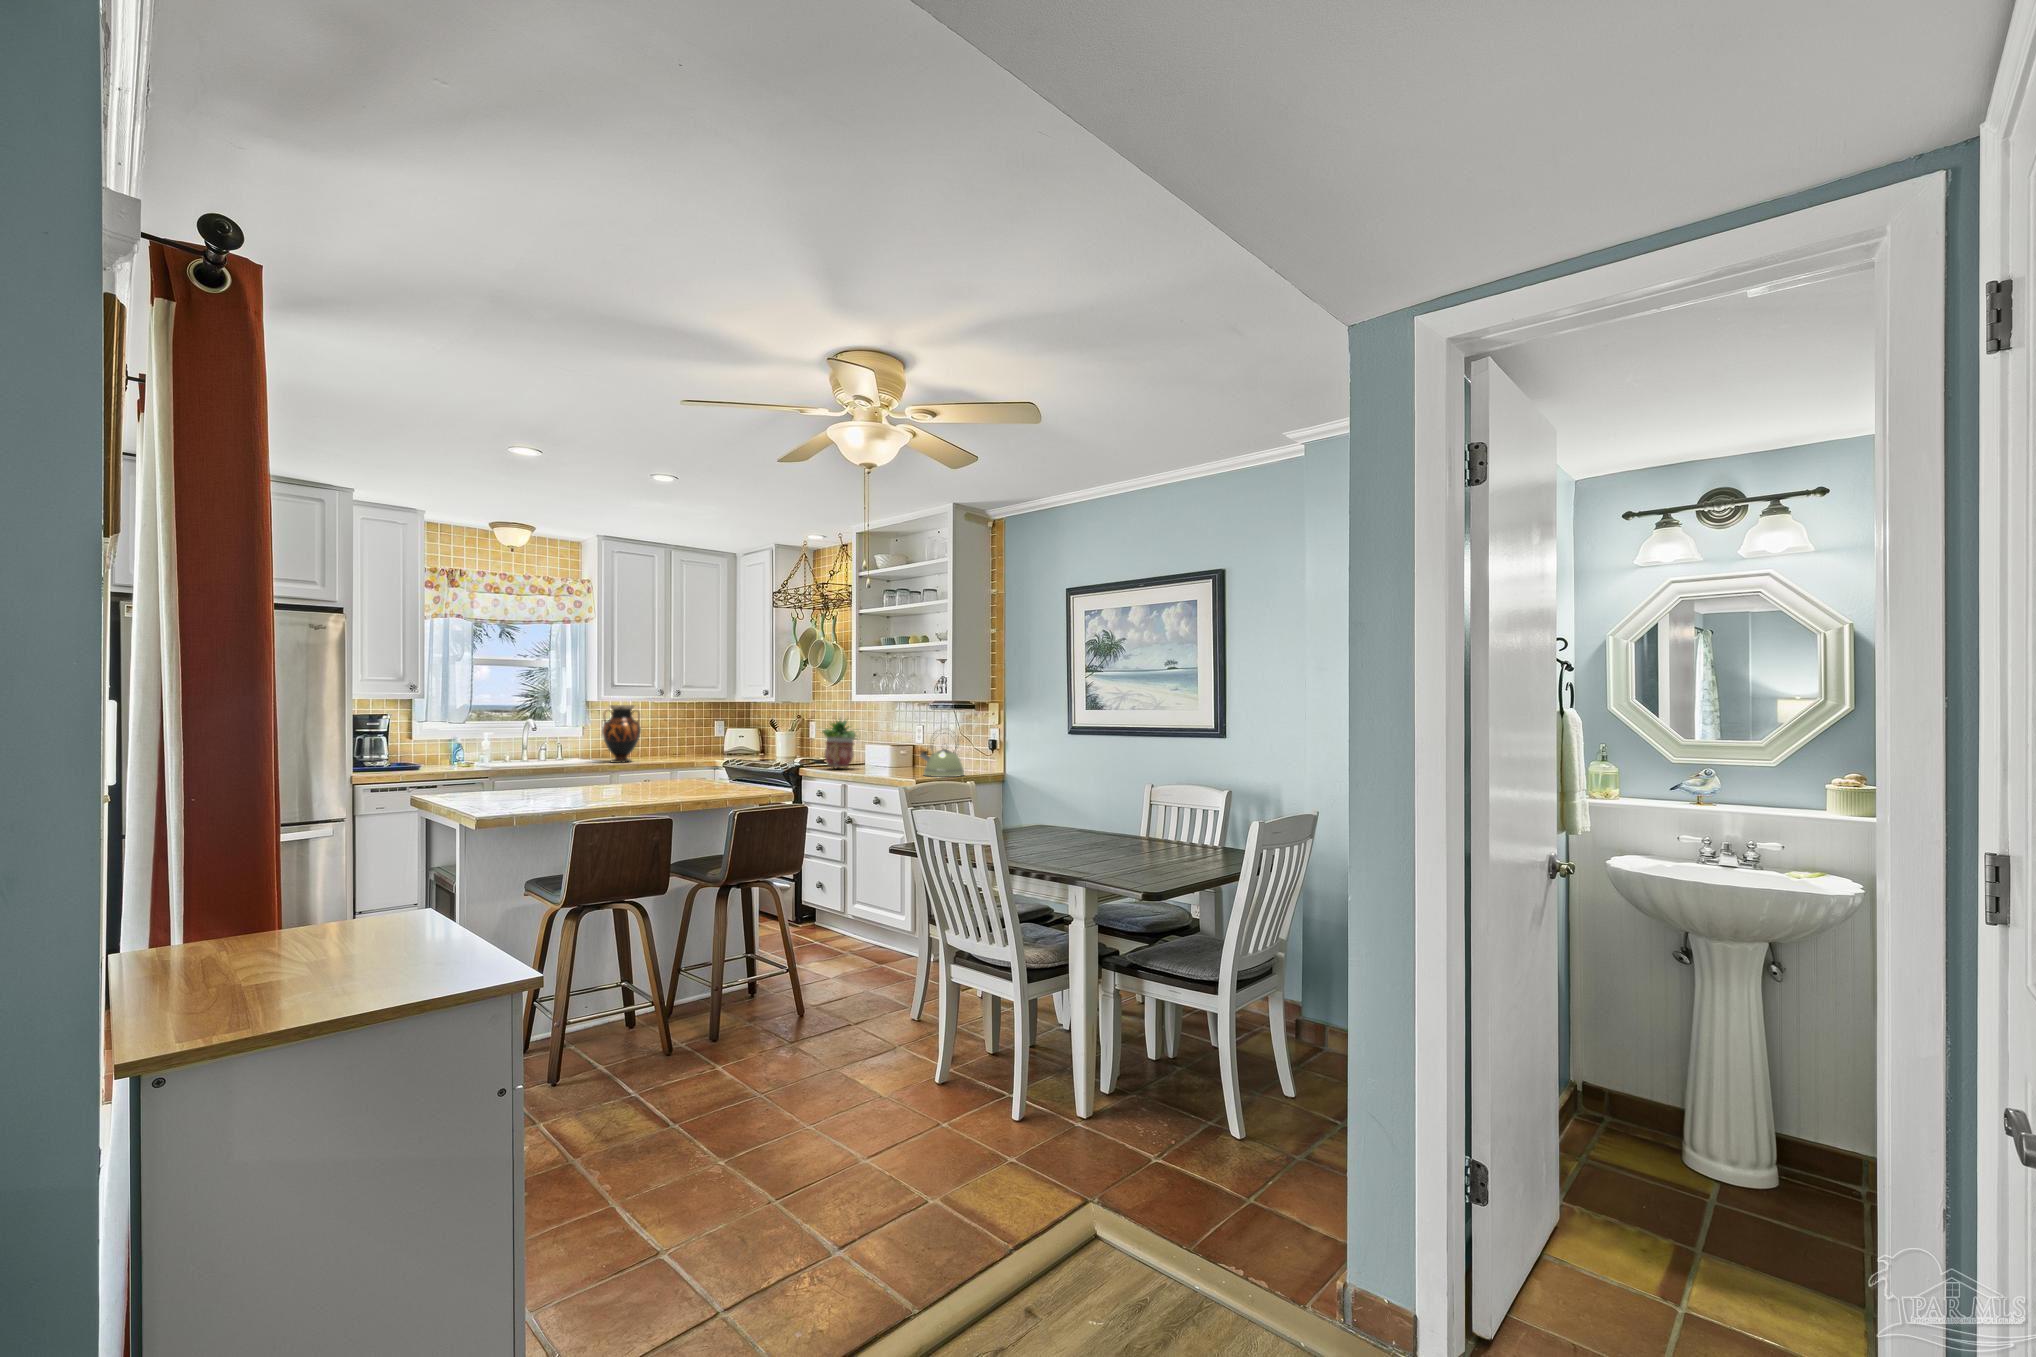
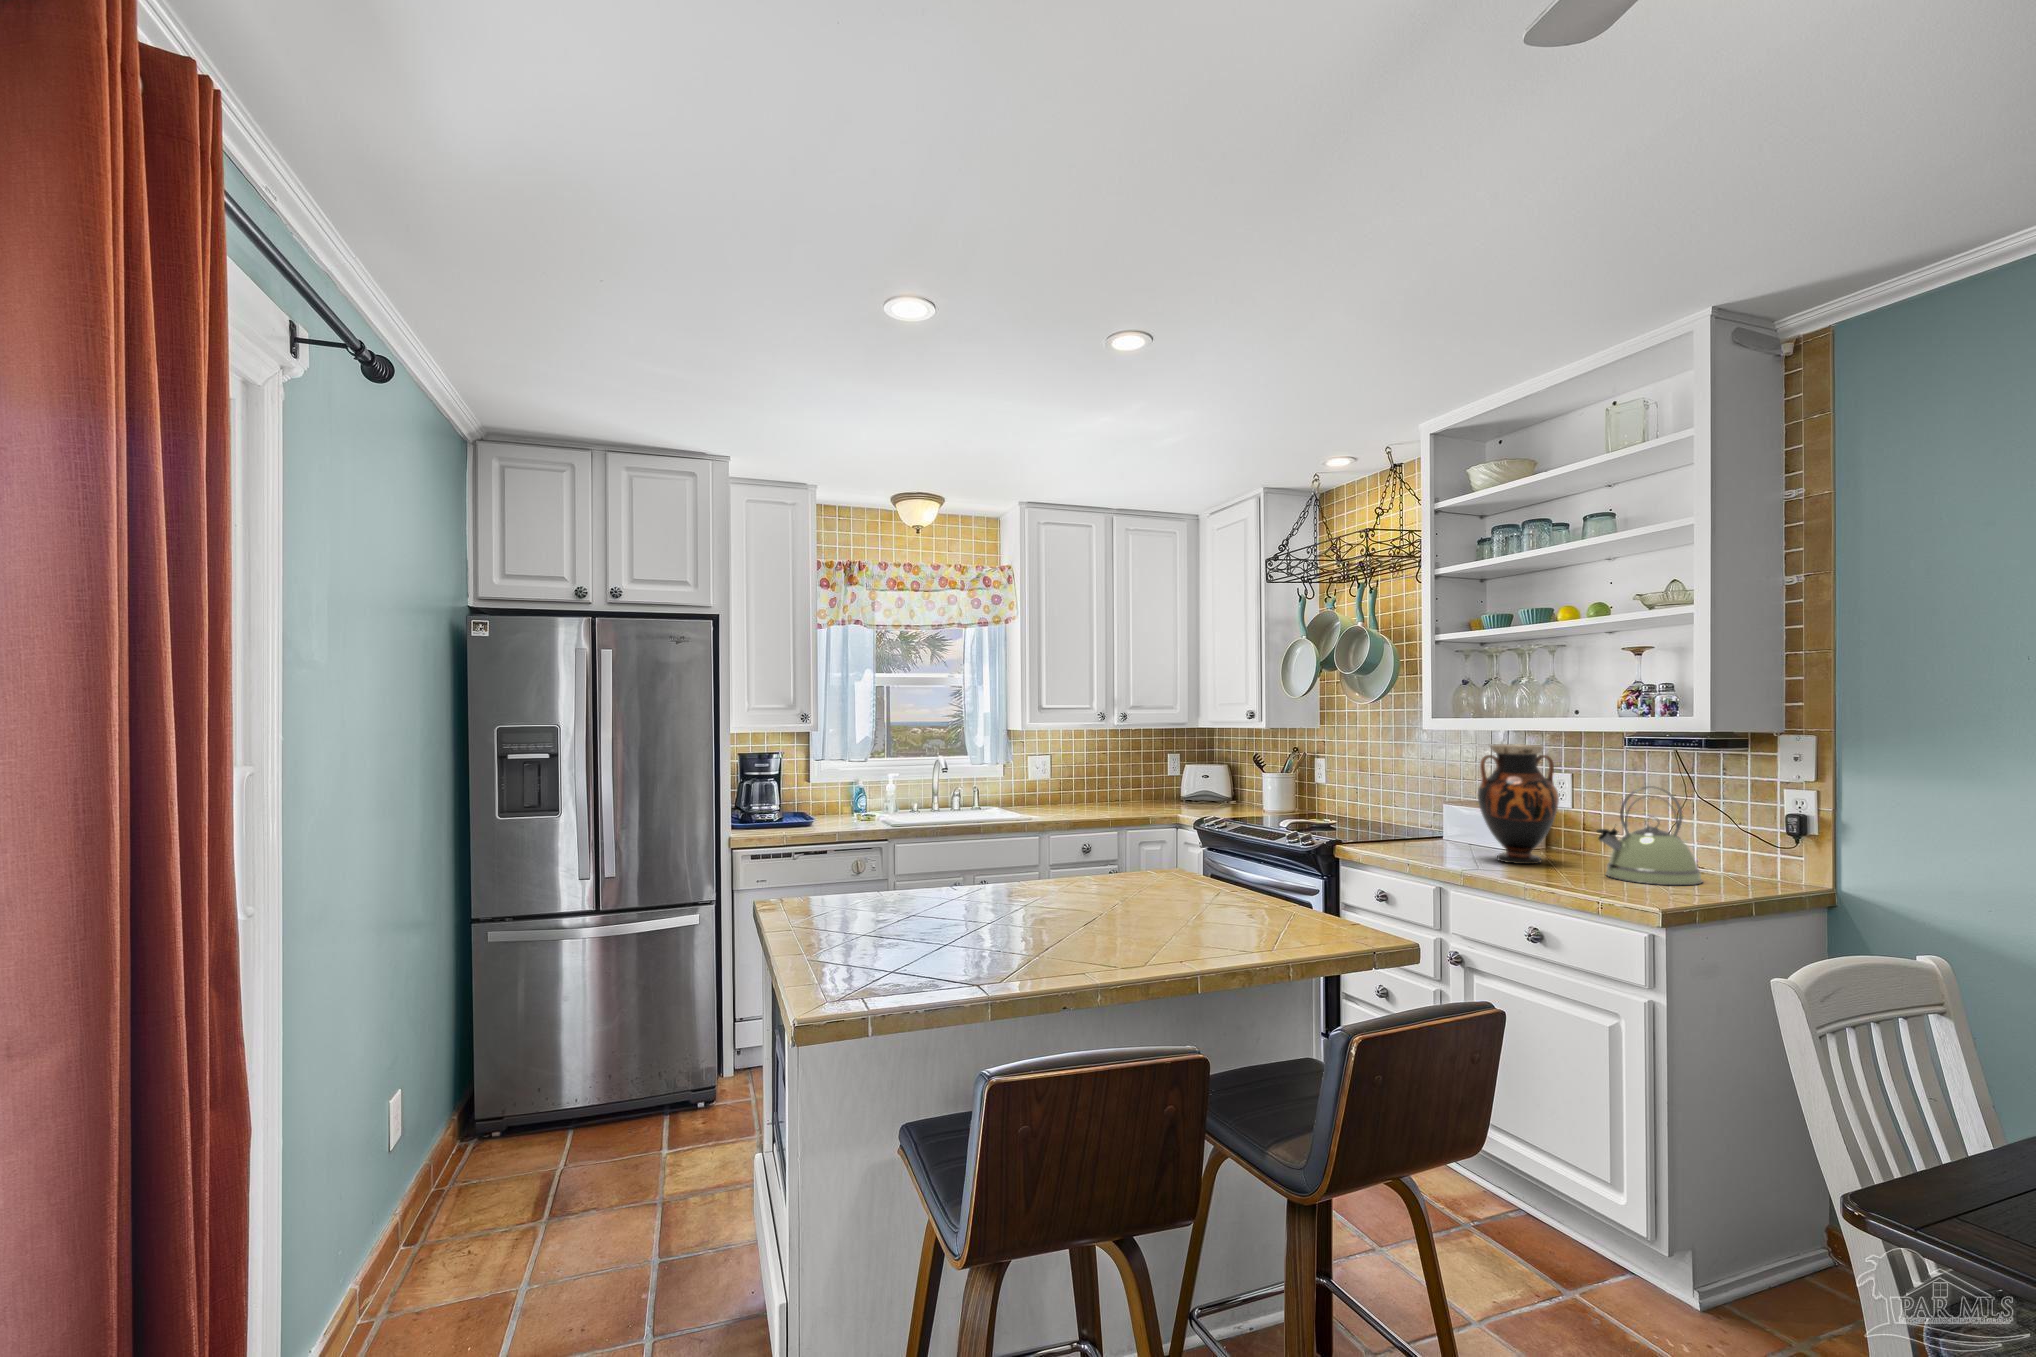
vase: present [602,705,641,763] -> present [1478,744,1559,864]
potted plant: present [822,720,857,768] -> none [1370,758,1448,848]

